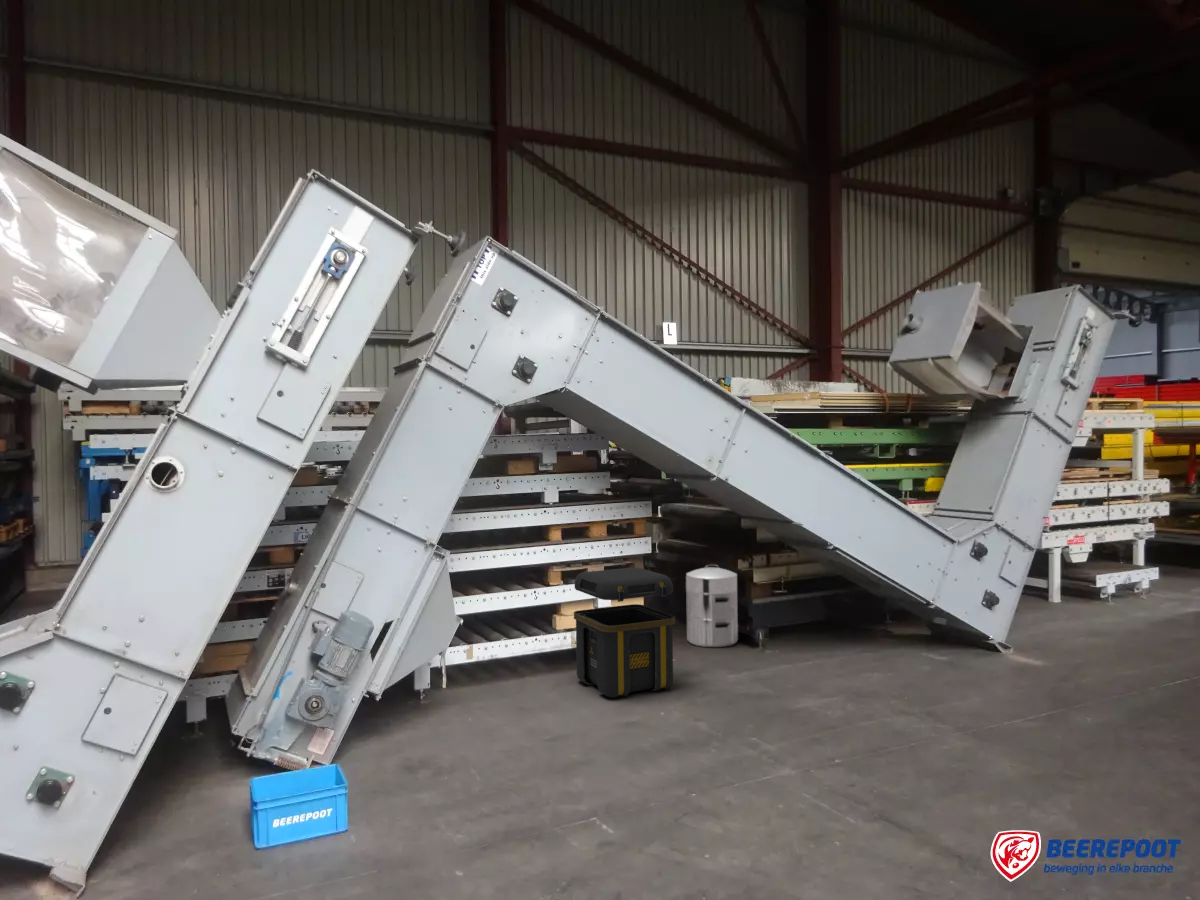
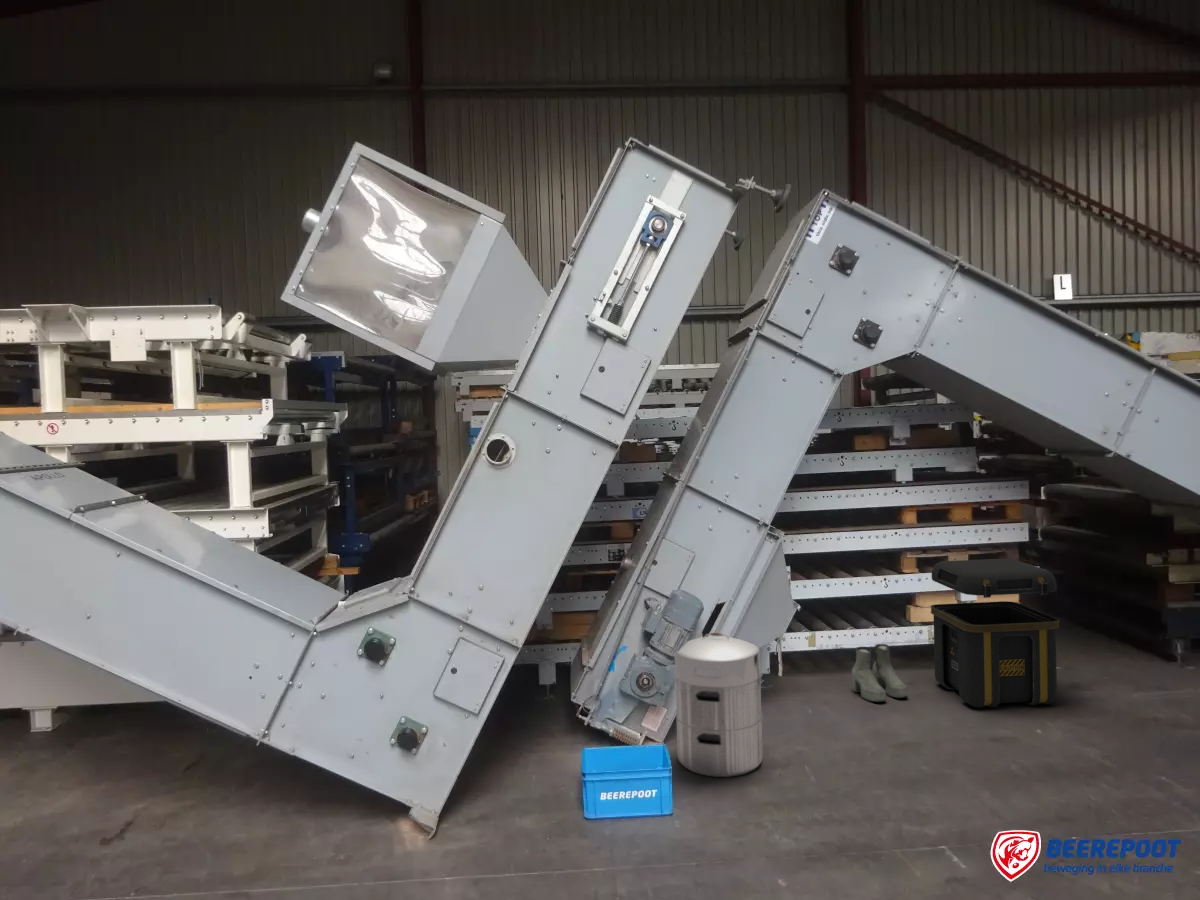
waste bin: present [686,565,738,647] -> present [675,633,762,777]
boots: none [507,649,555,702] -> present [852,644,908,702]

